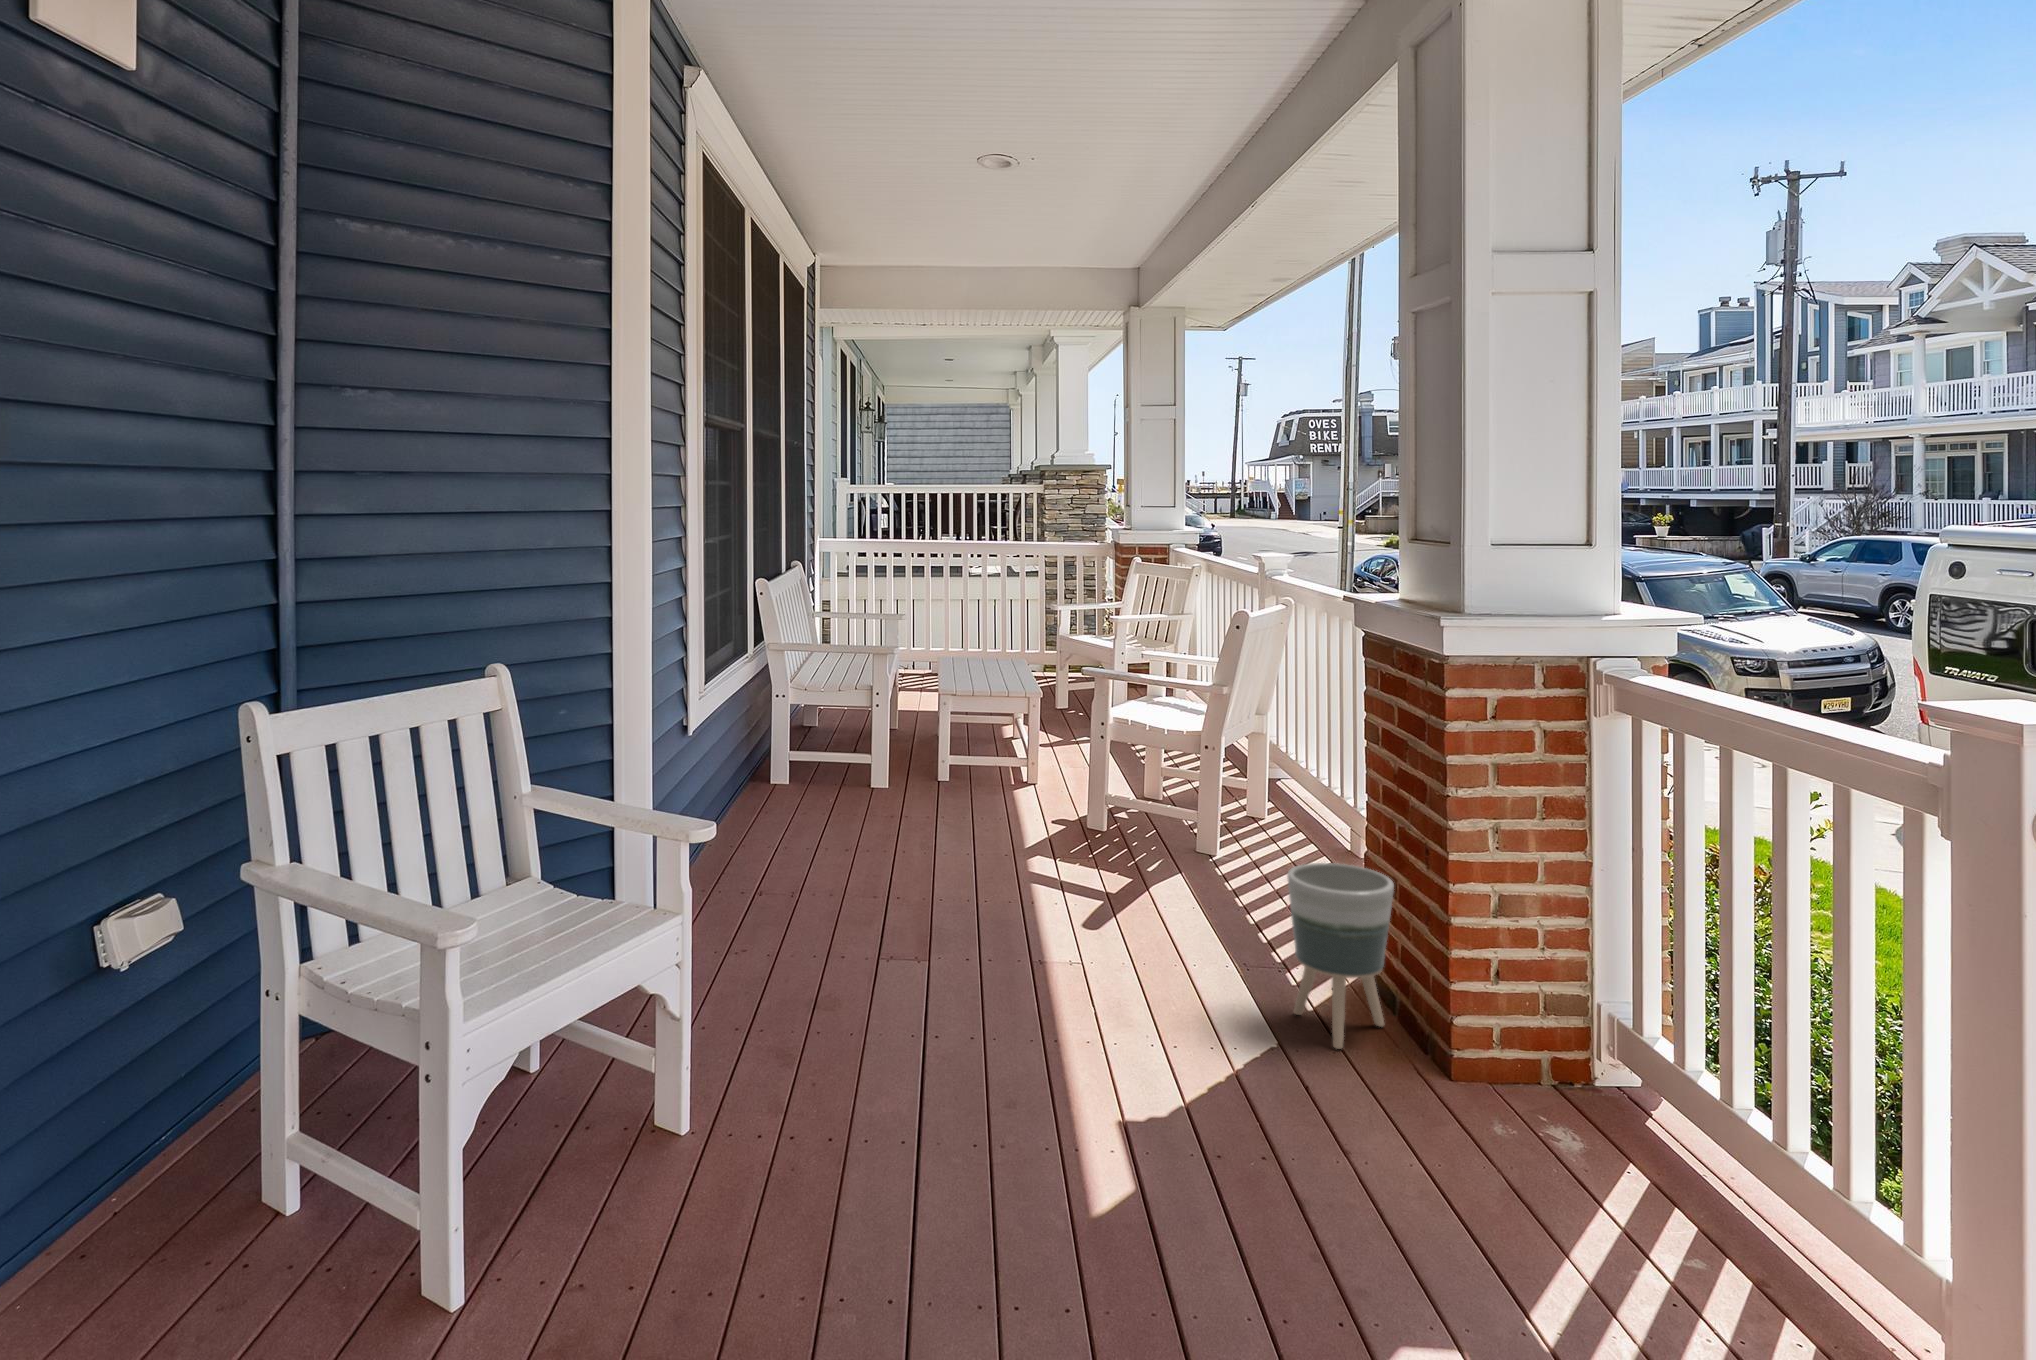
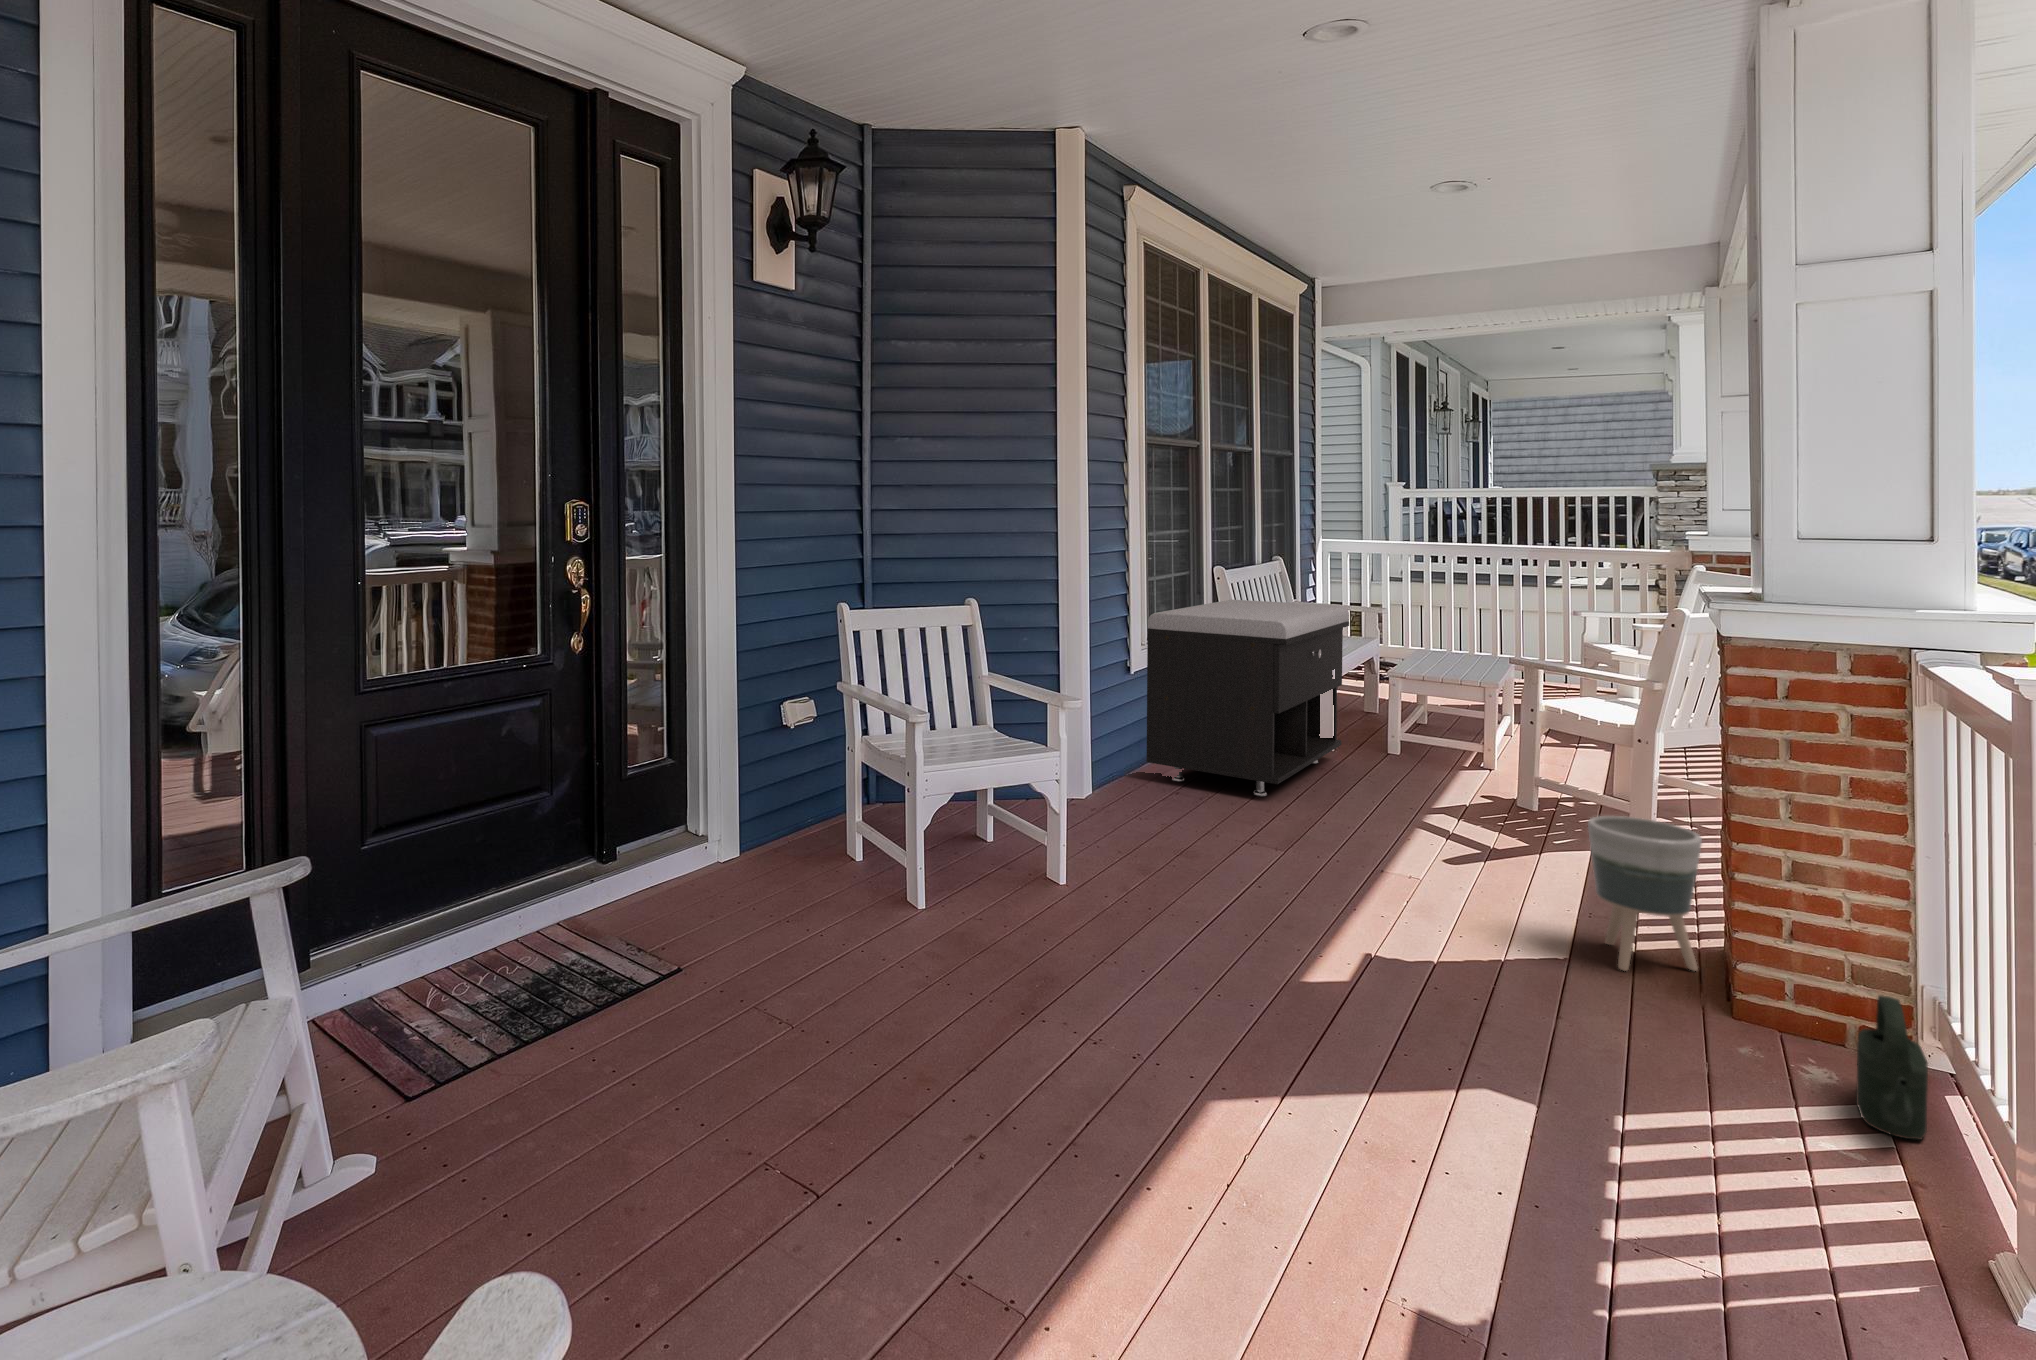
storage bench: none [685,623,887,887] -> present [1146,600,1349,796]
watering can: none [1614,1036,1744,1199] -> present [1856,995,1928,1139]

